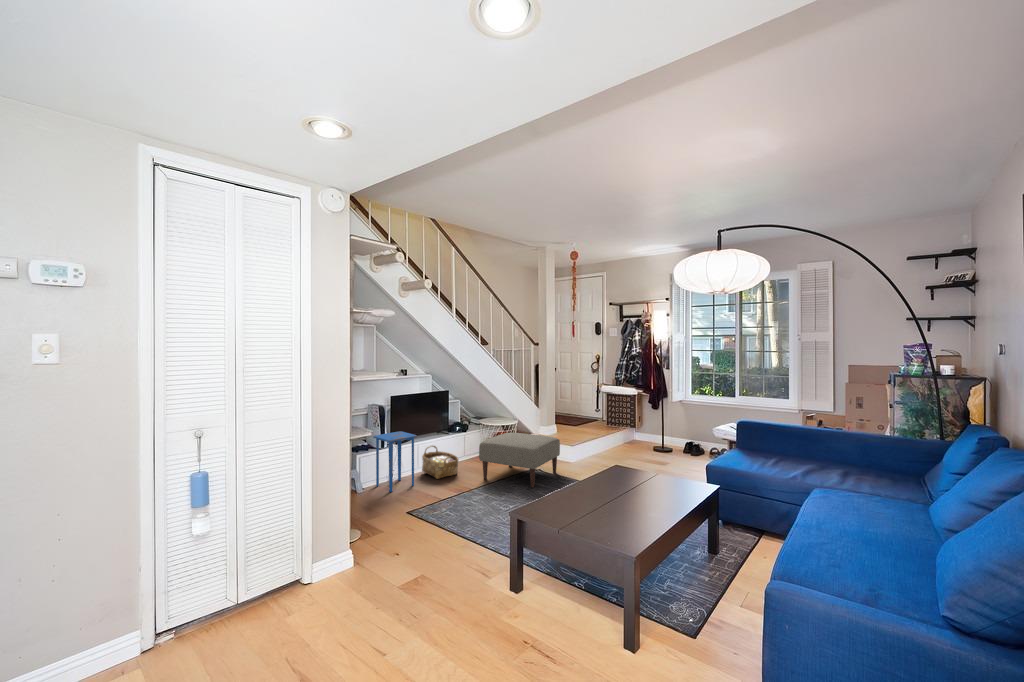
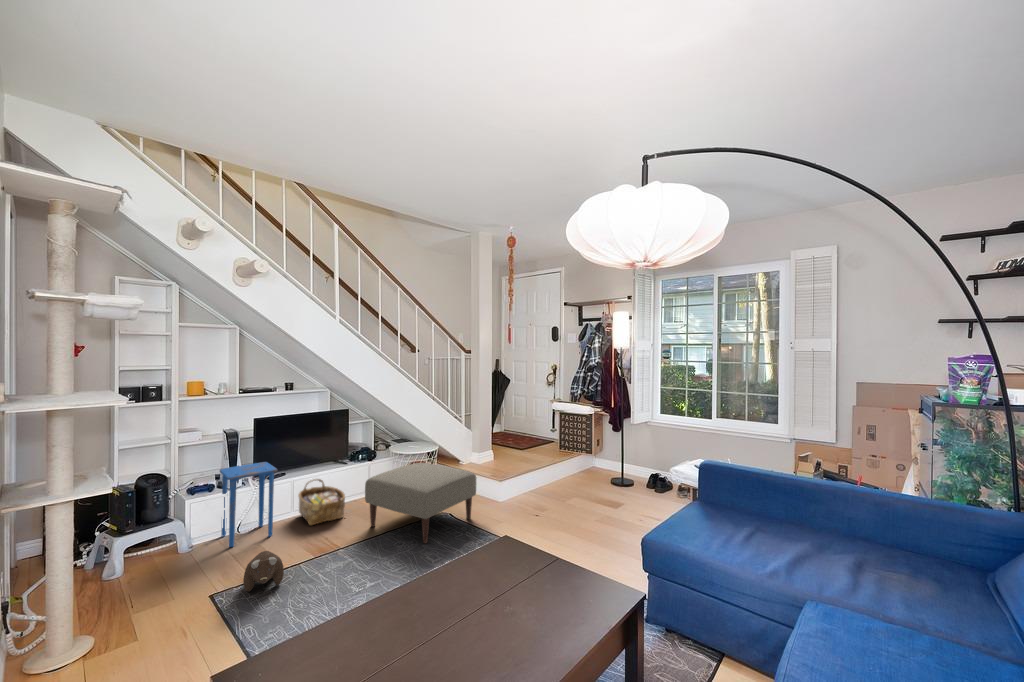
plush toy: none [426,487,451,514] -> present [243,551,284,592]

